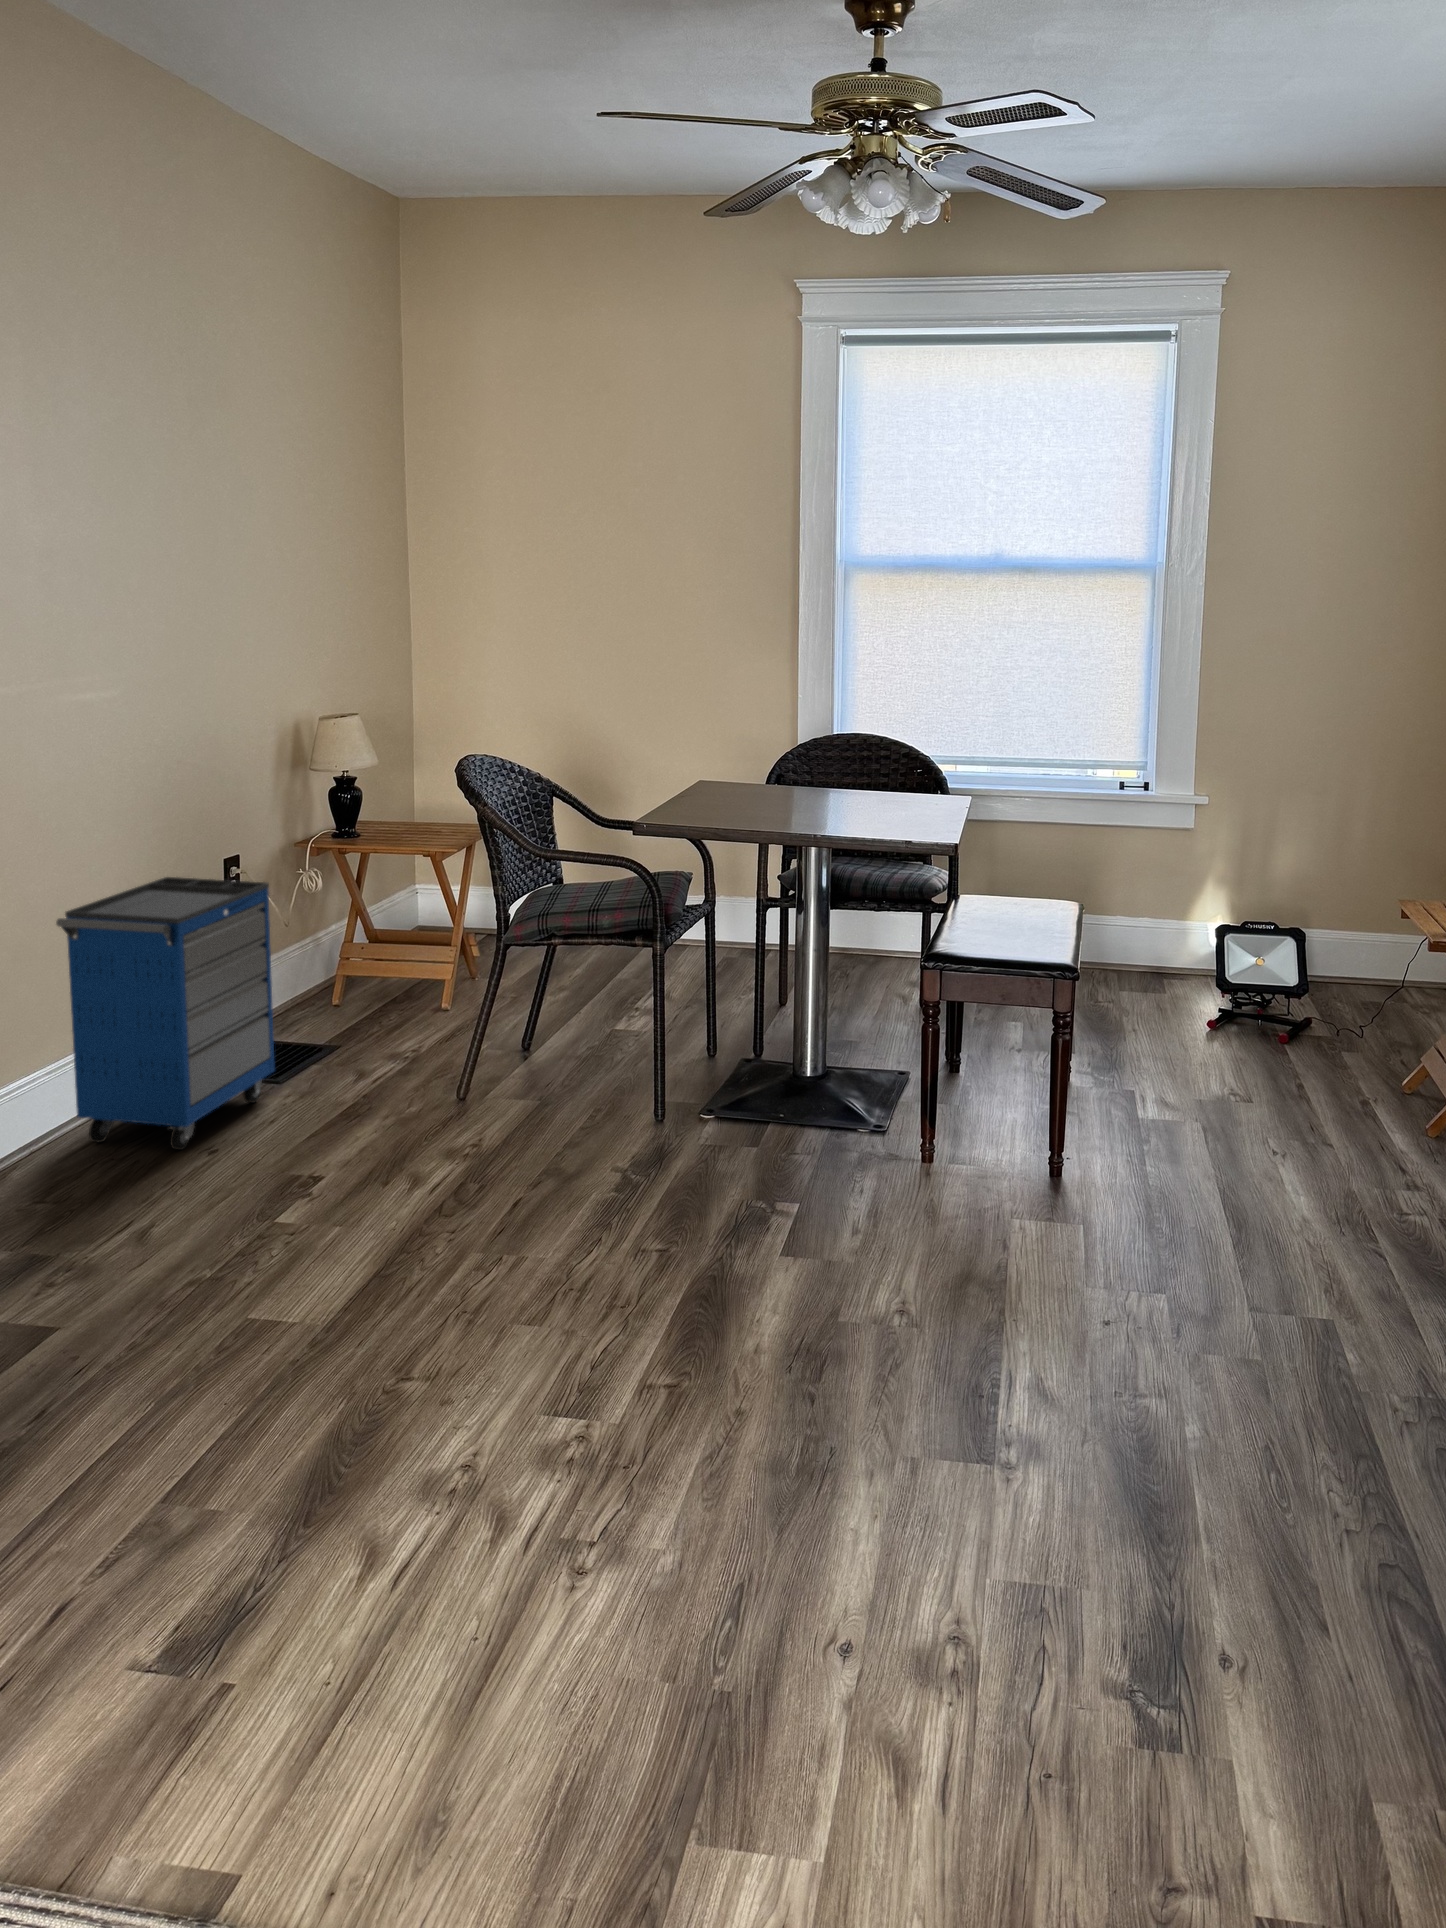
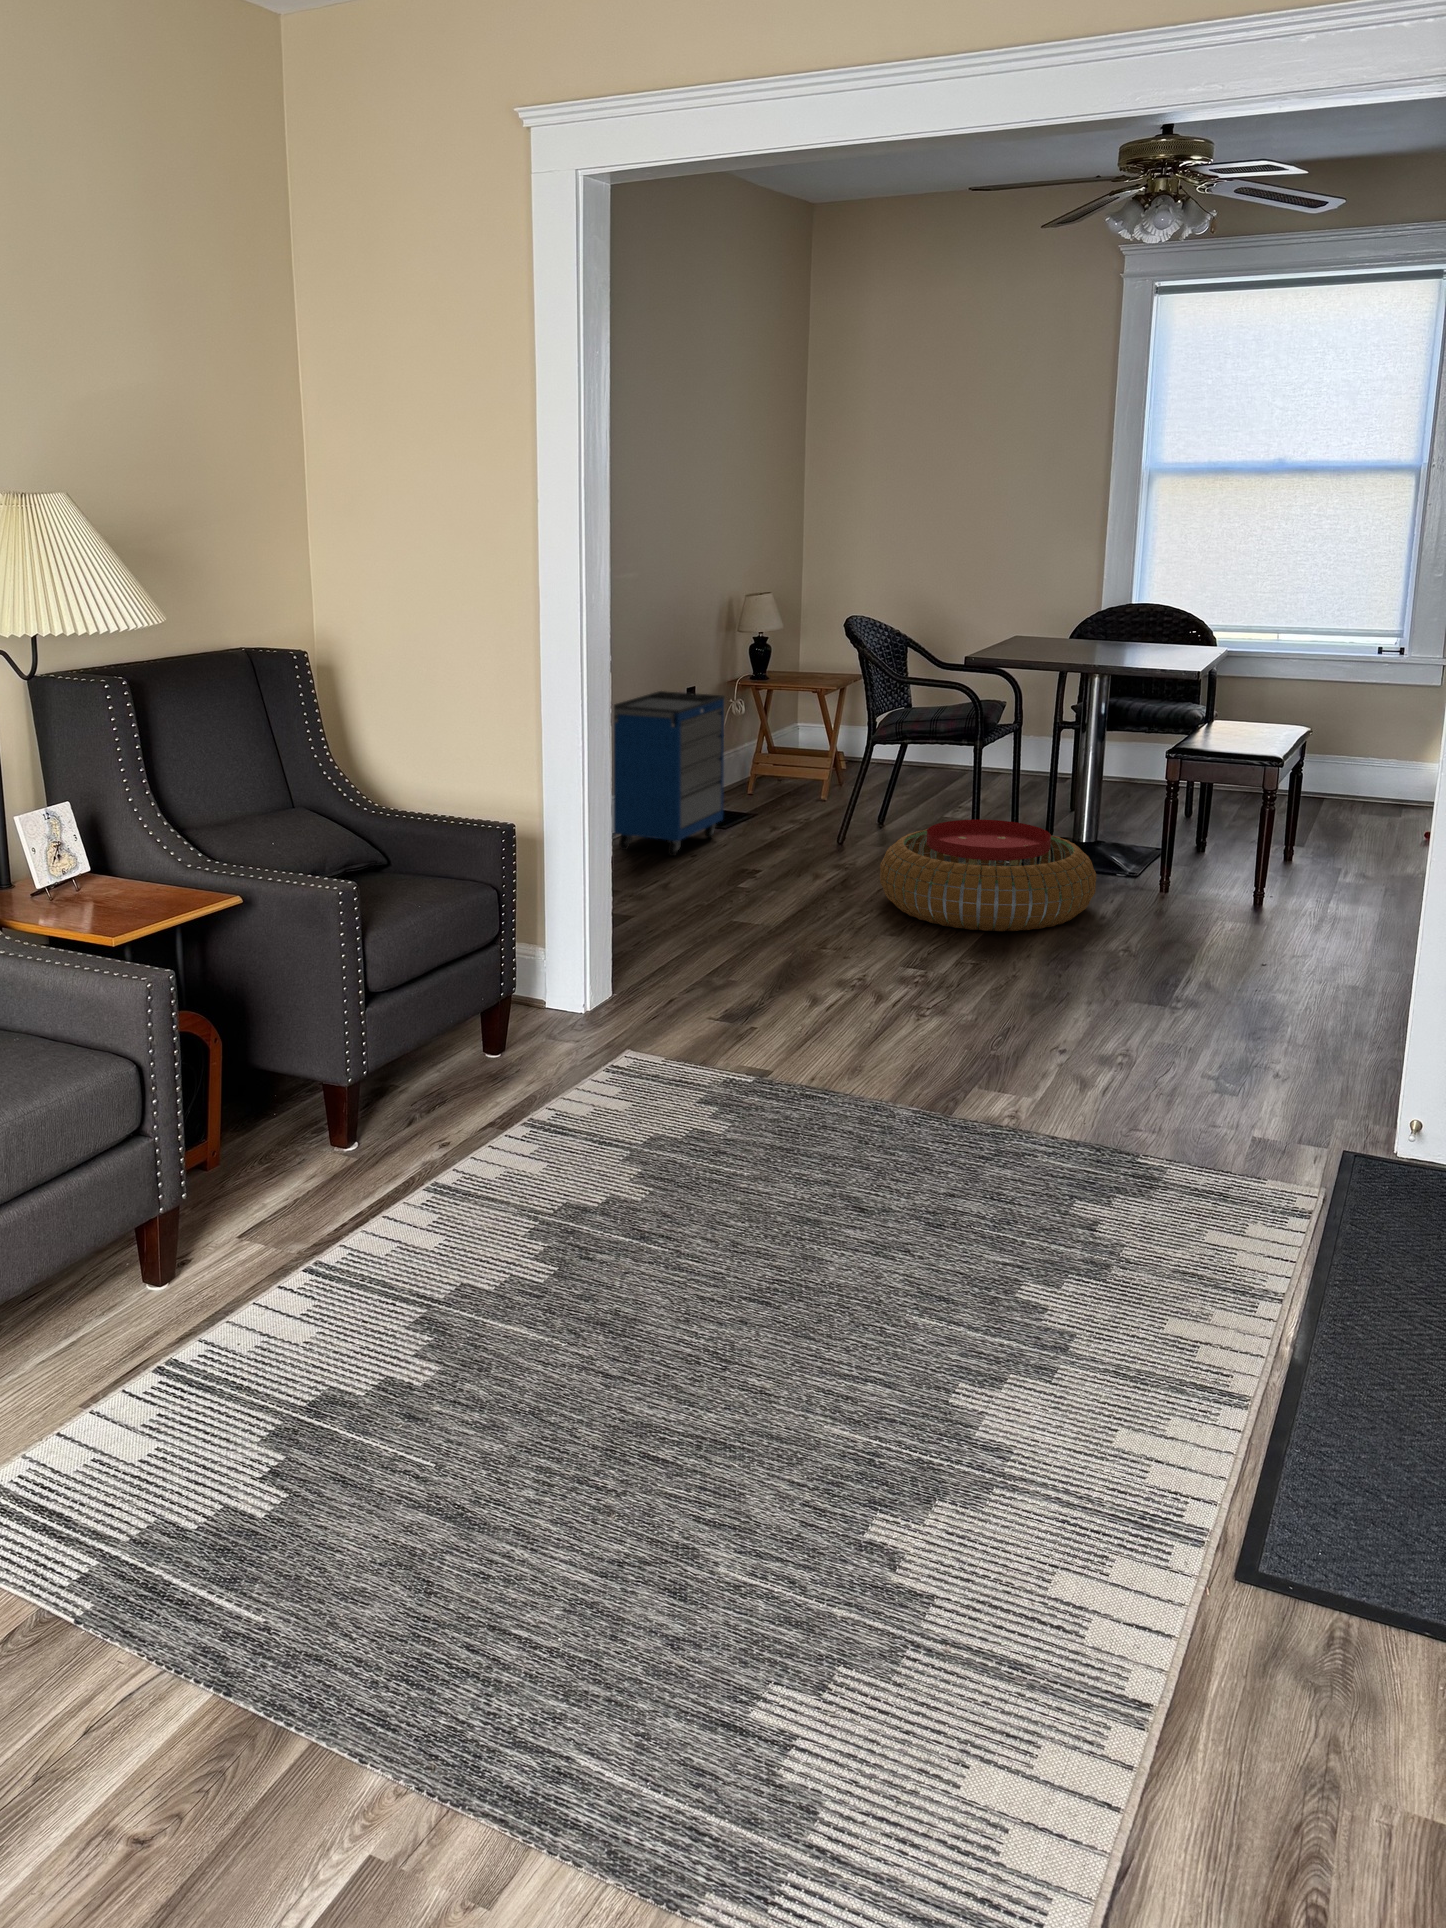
pouf: none [506,1077,838,1286] -> present [880,820,1096,931]

